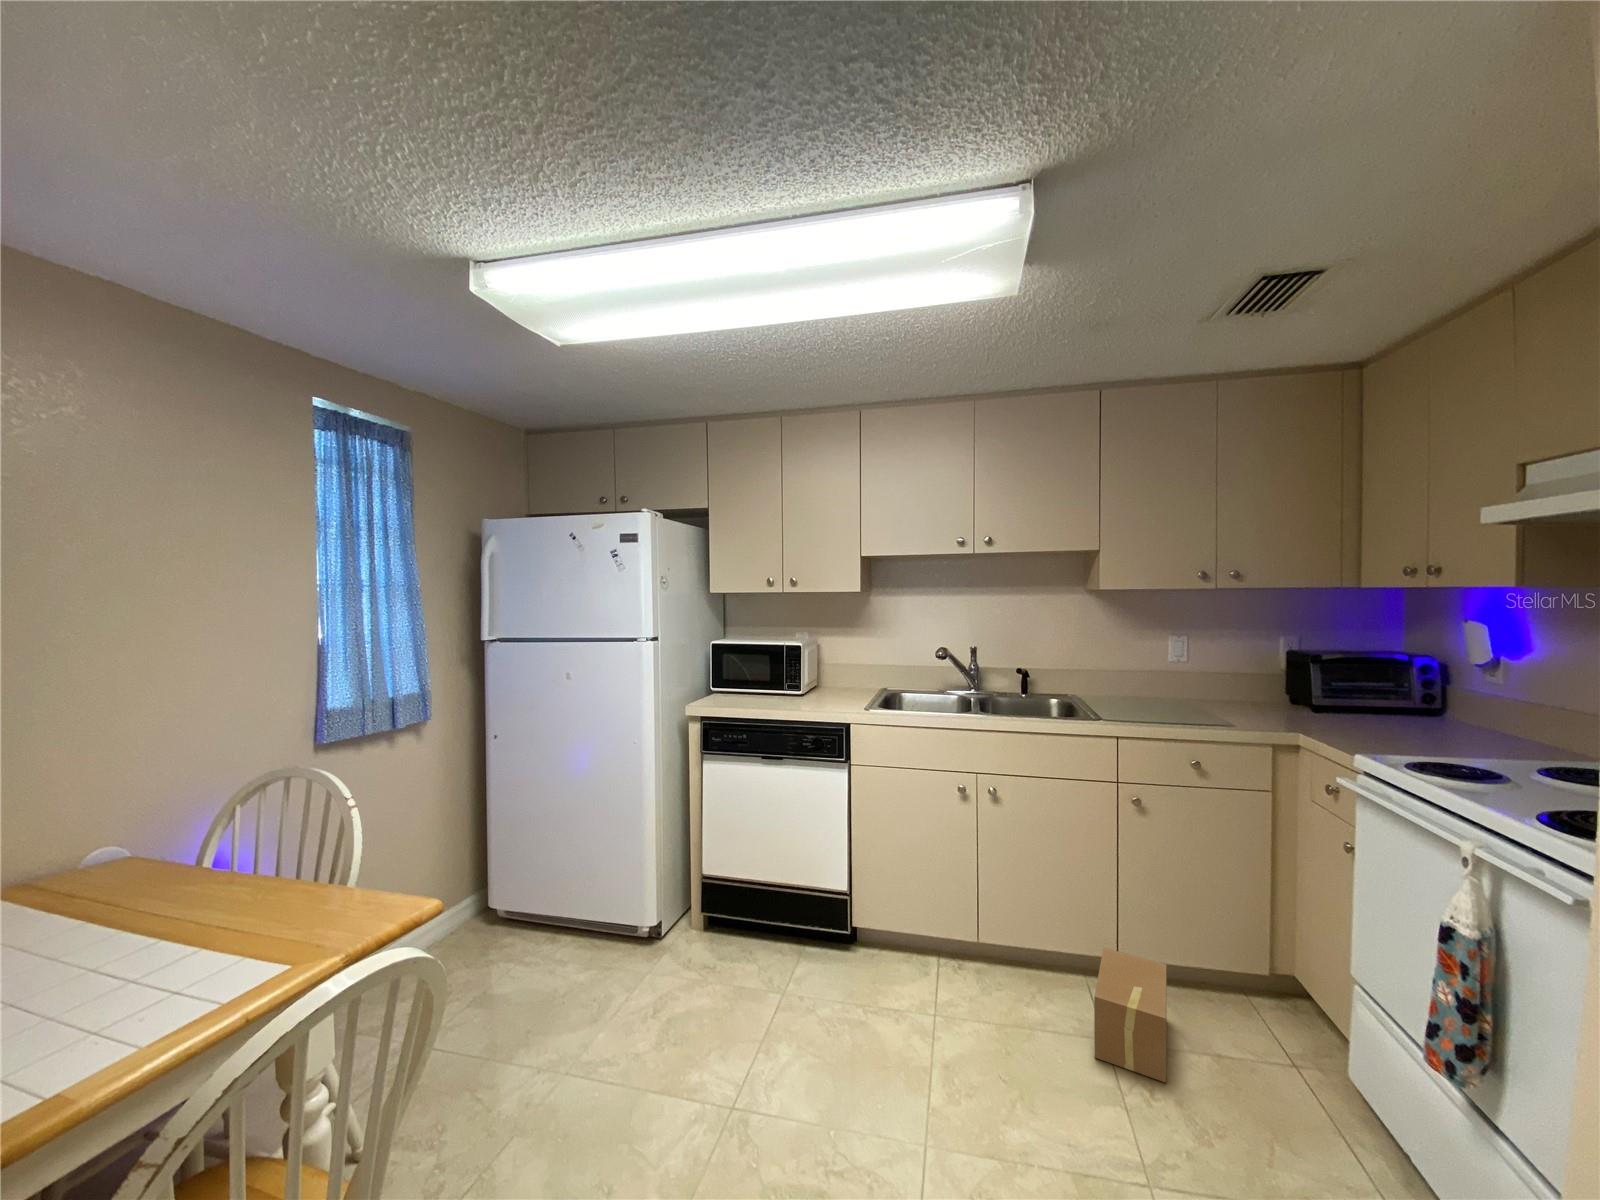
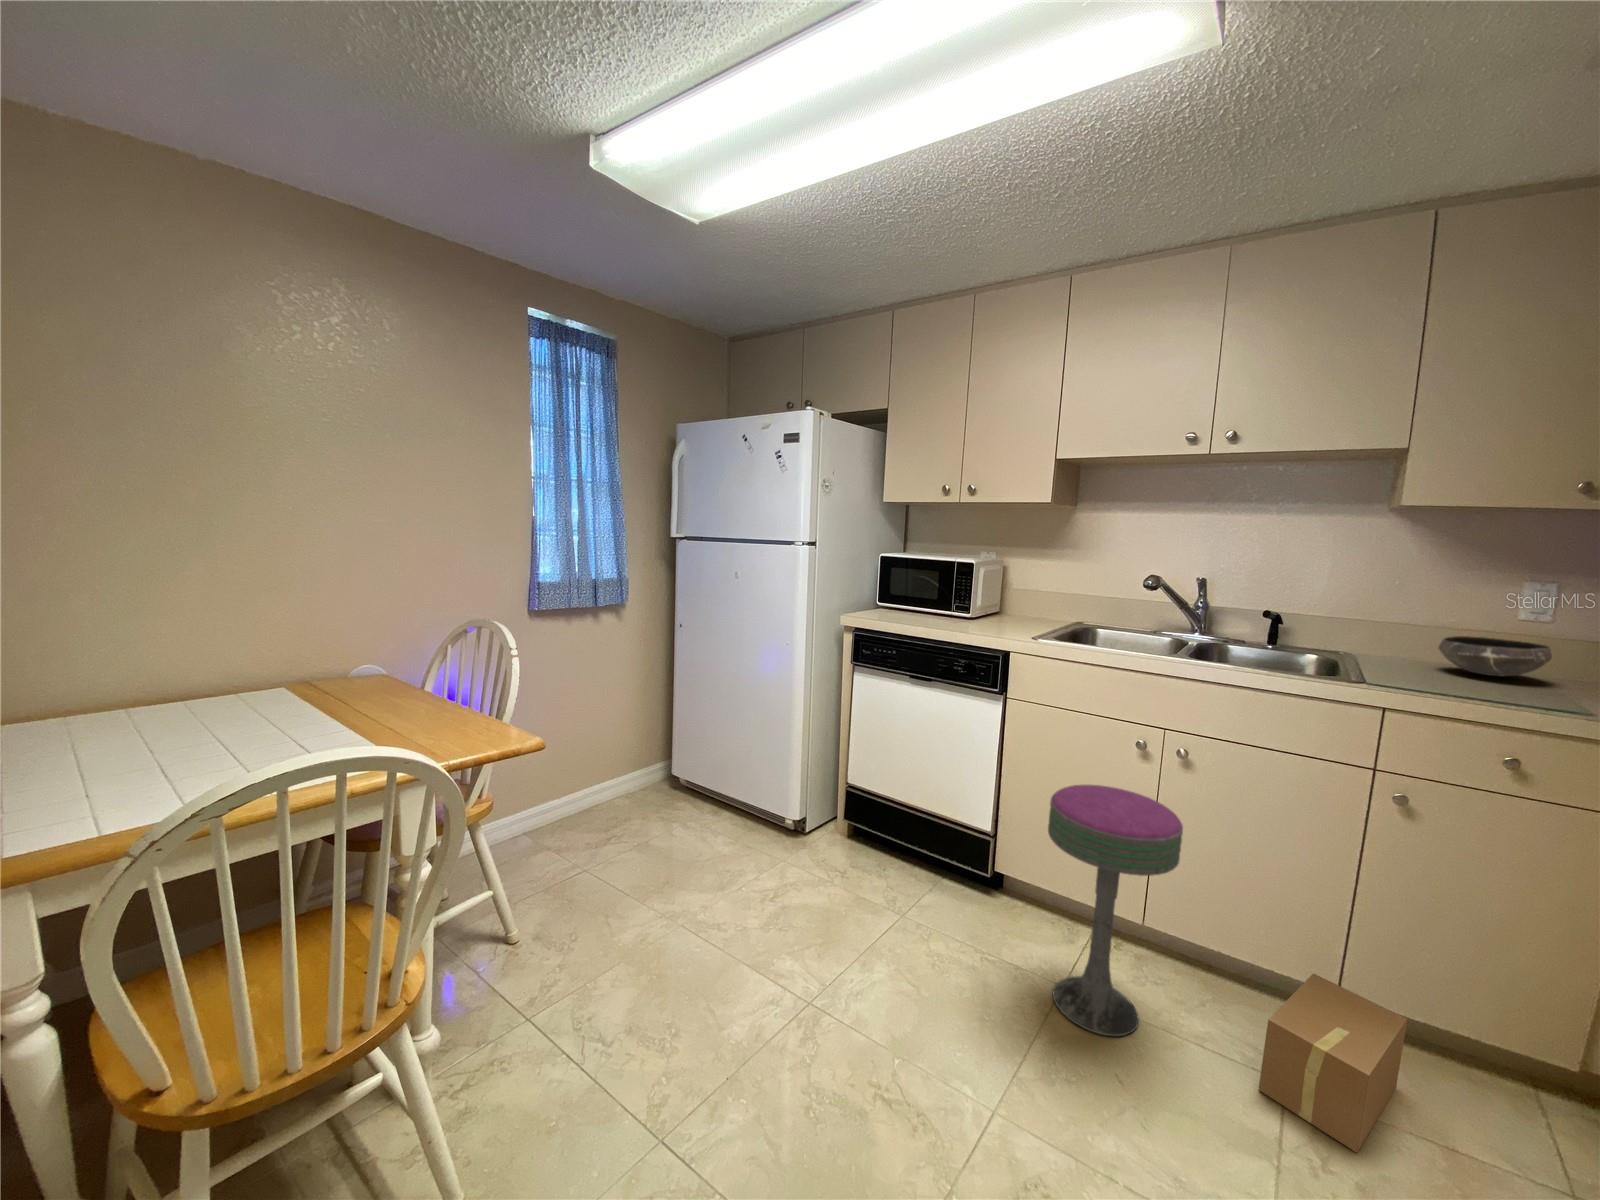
bowl: none [1125,675,1186,702] -> present [1439,636,1552,676]
bar stool: none [914,831,1017,1054] -> present [1048,785,1183,1036]

